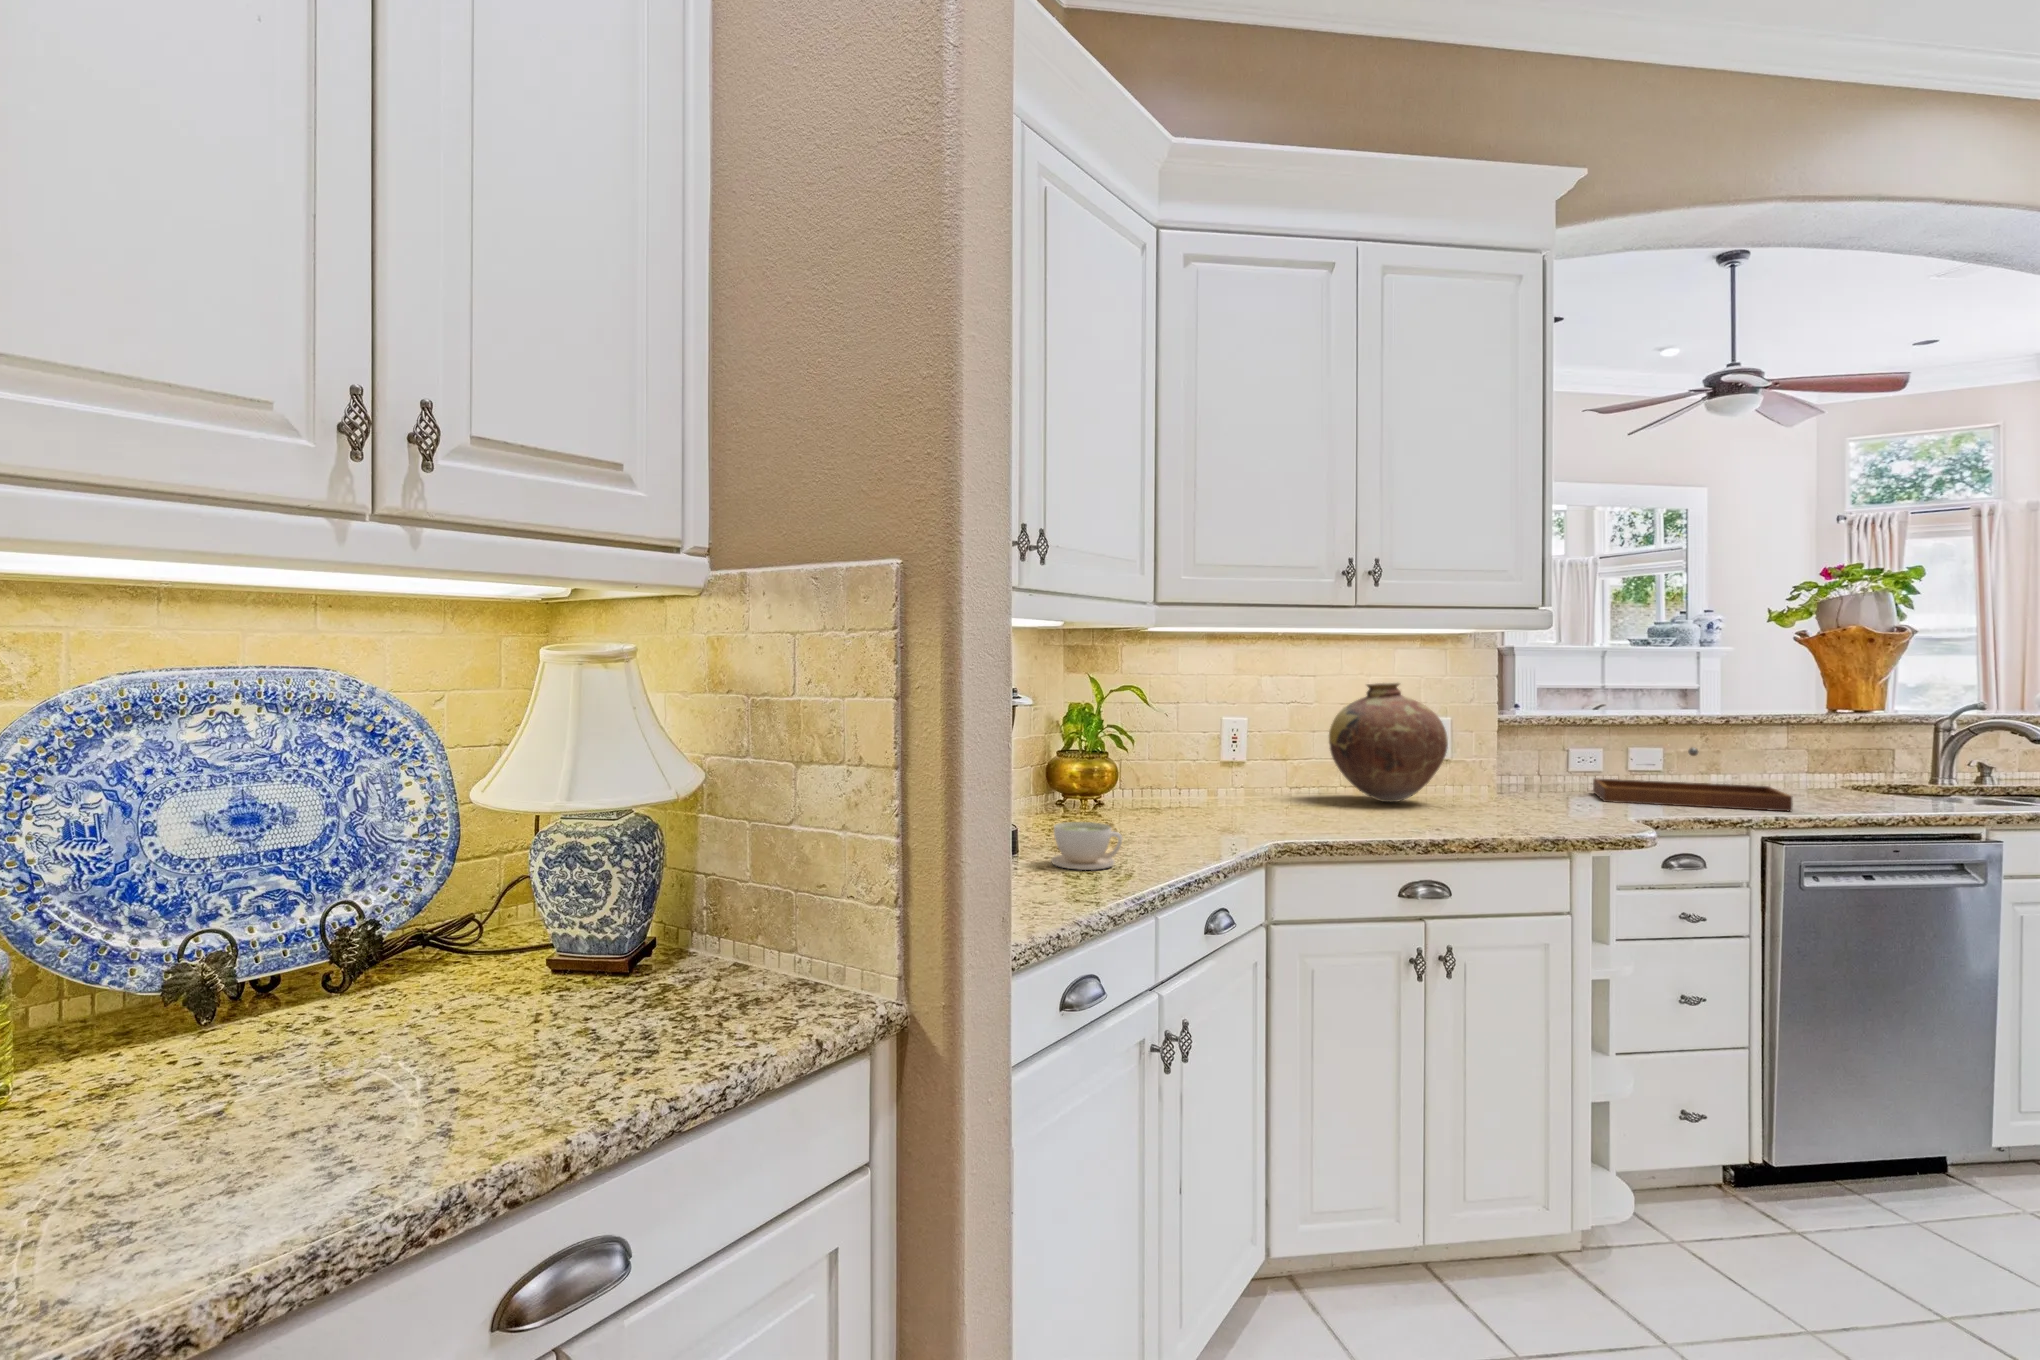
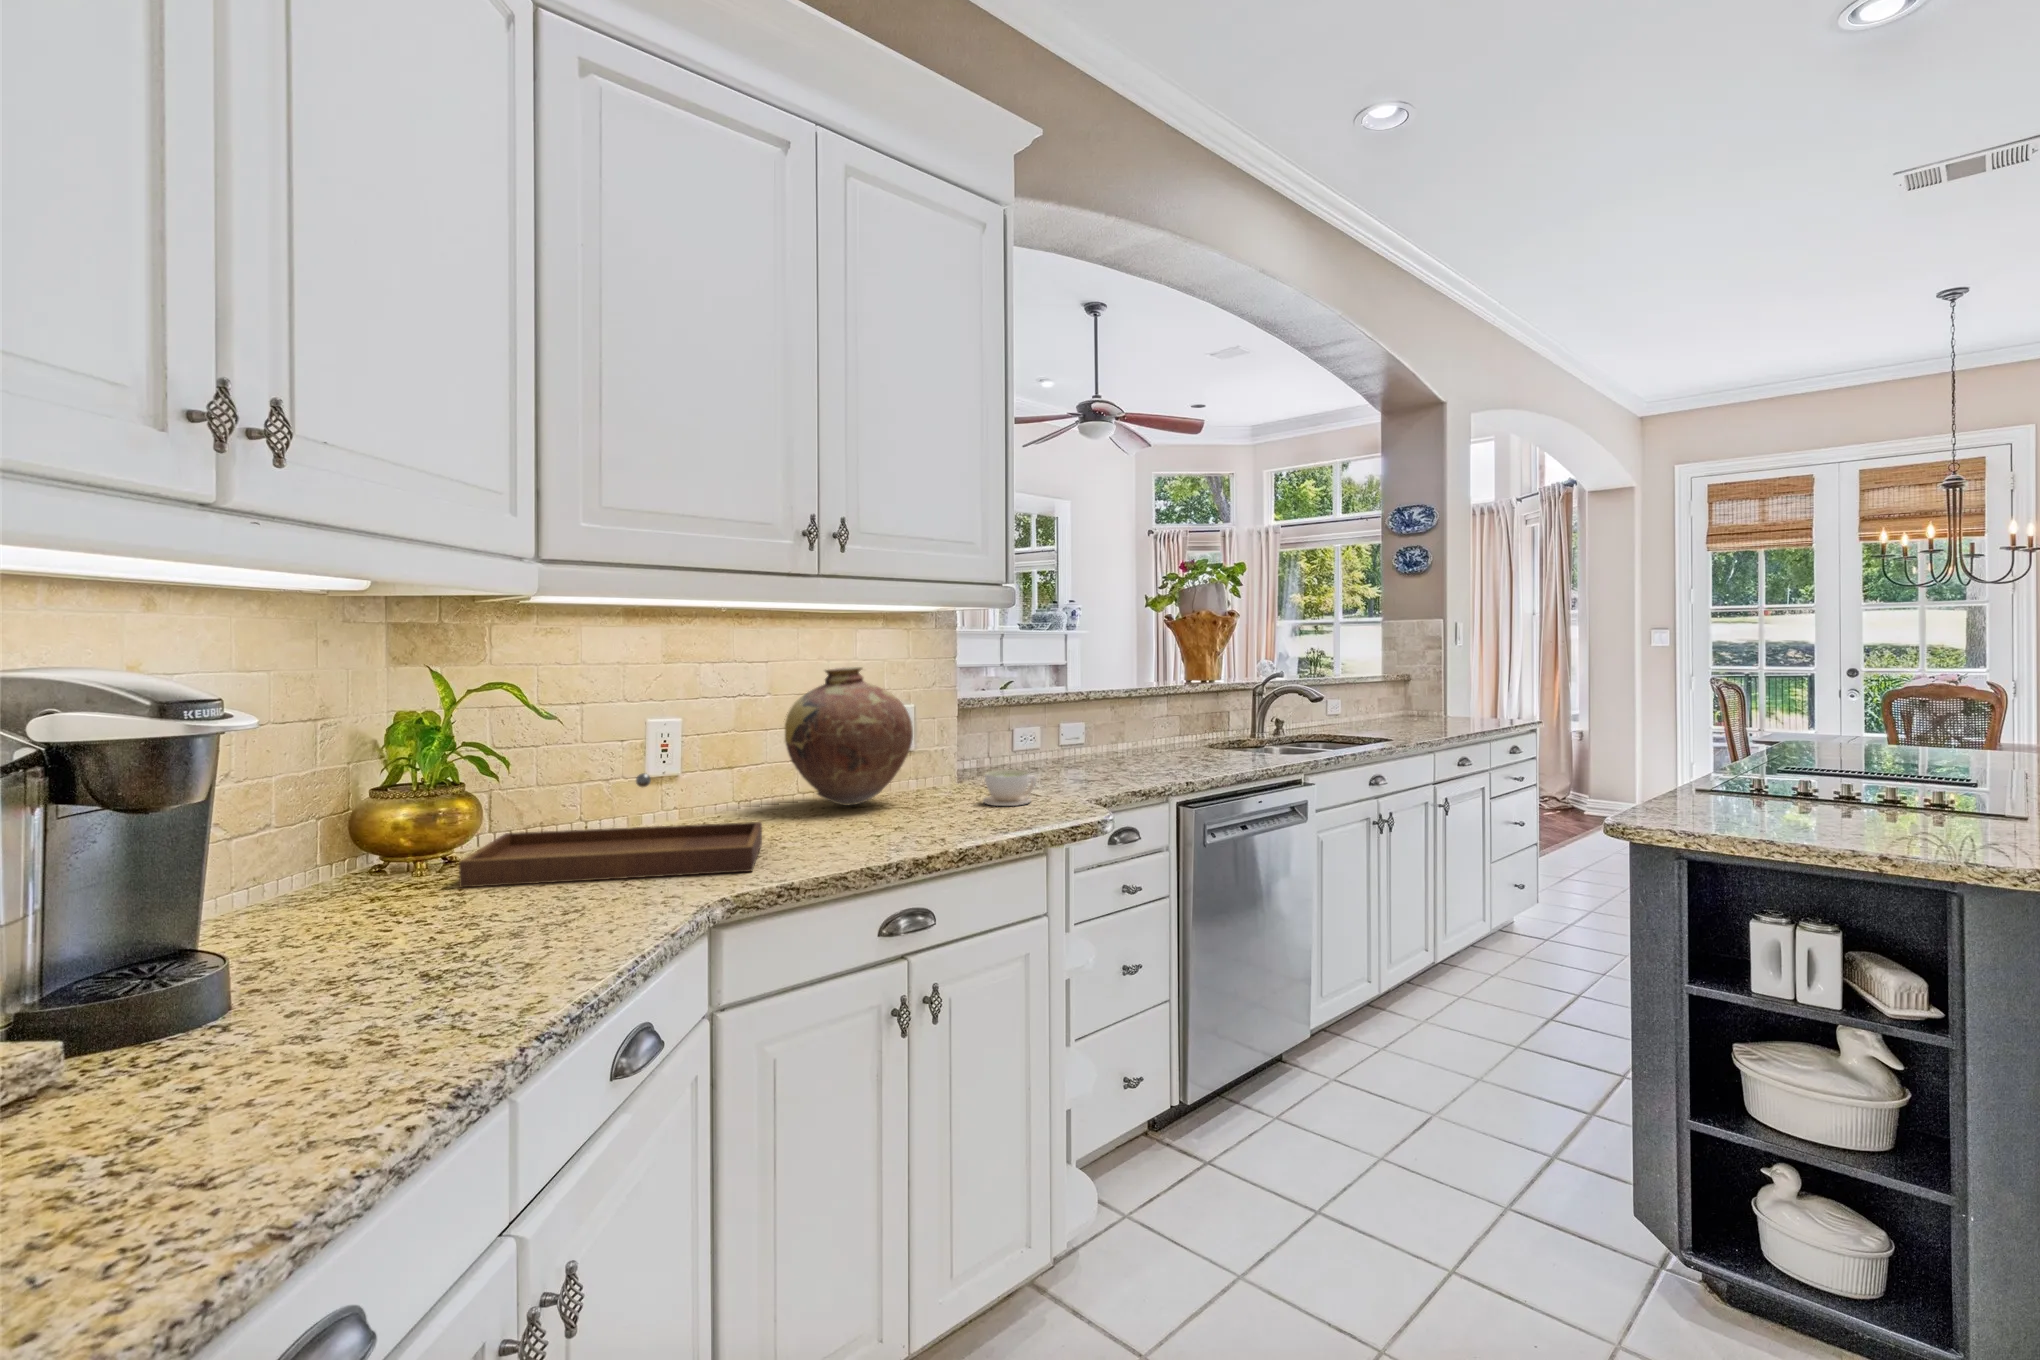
tray: present [1593,748,1792,811] -> present [459,773,762,888]
coffee cup: present [1051,822,1123,870] -> present [983,770,1036,806]

